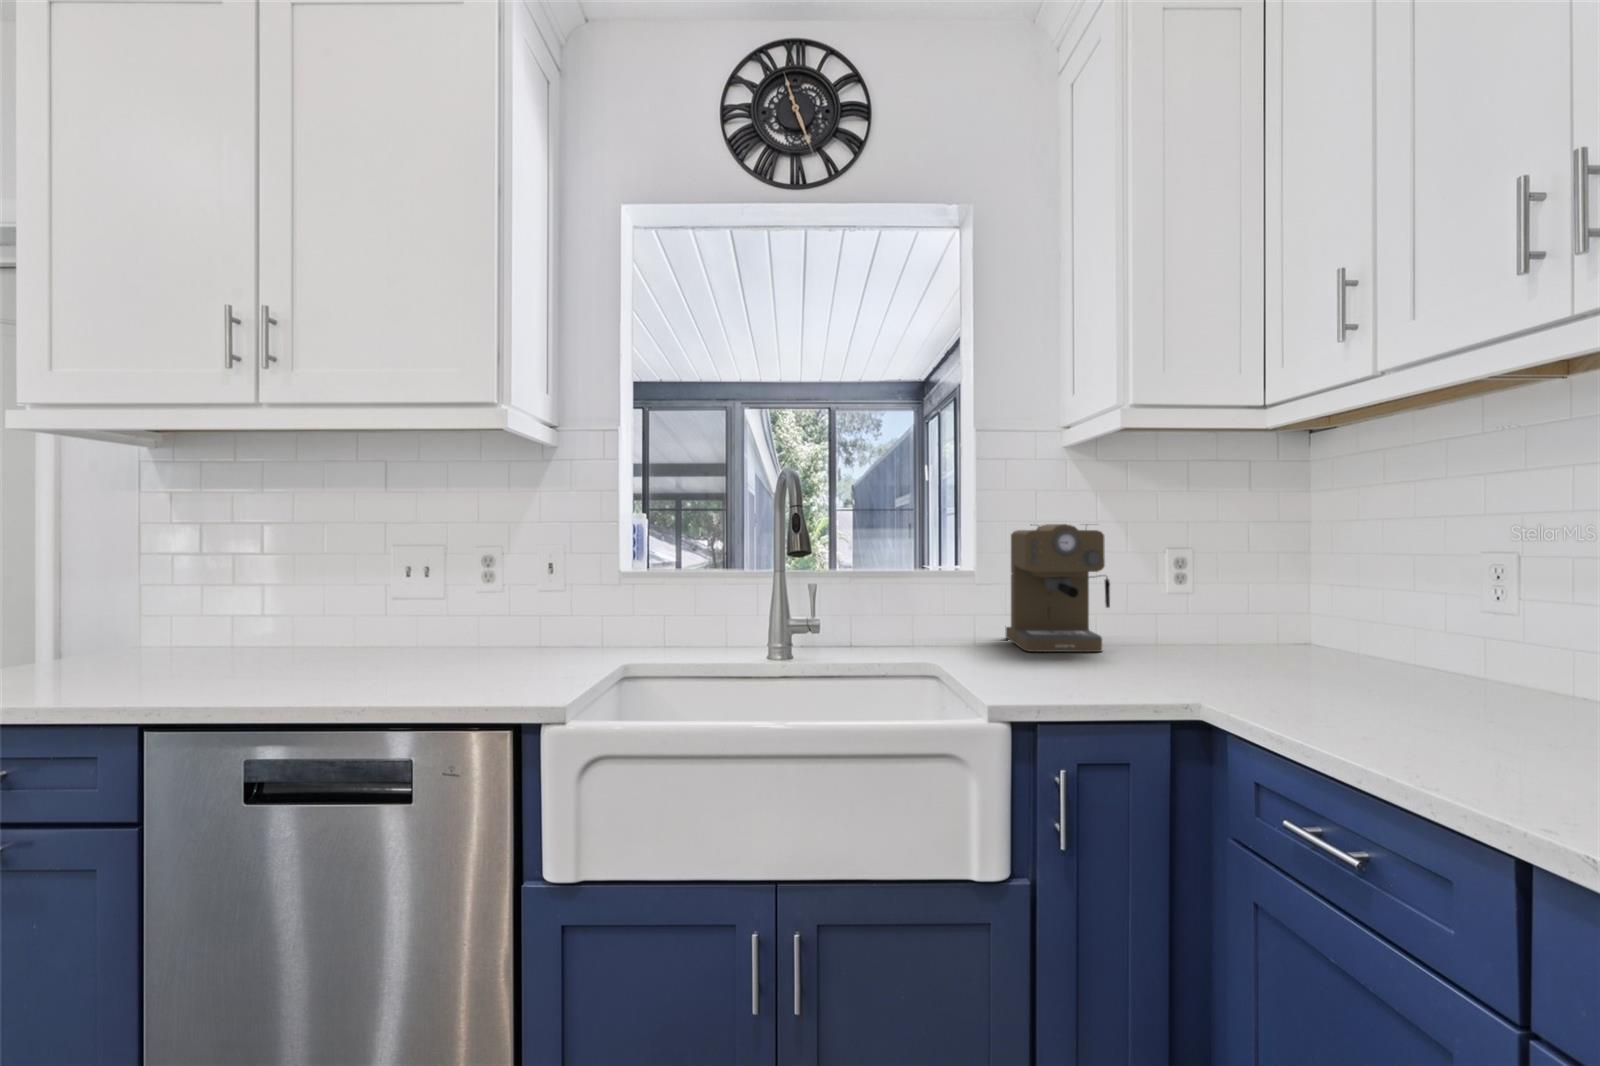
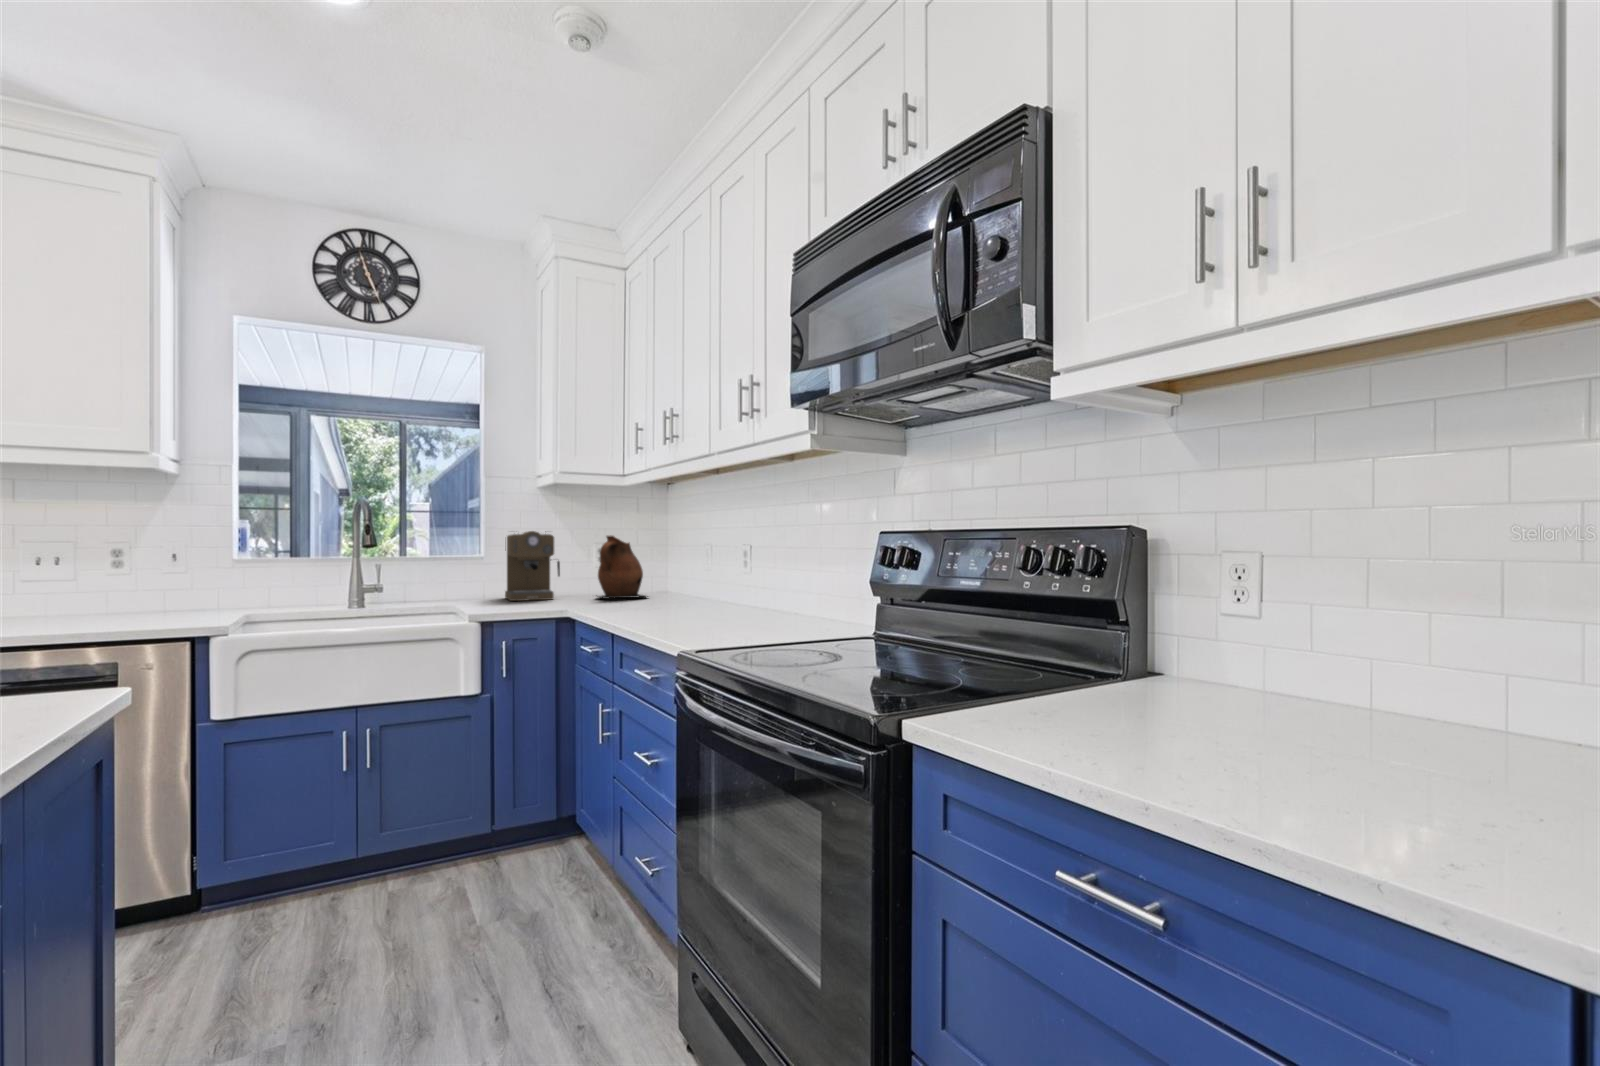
ceramic pitcher: none [1182,533,1321,667] -> present [596,535,647,599]

